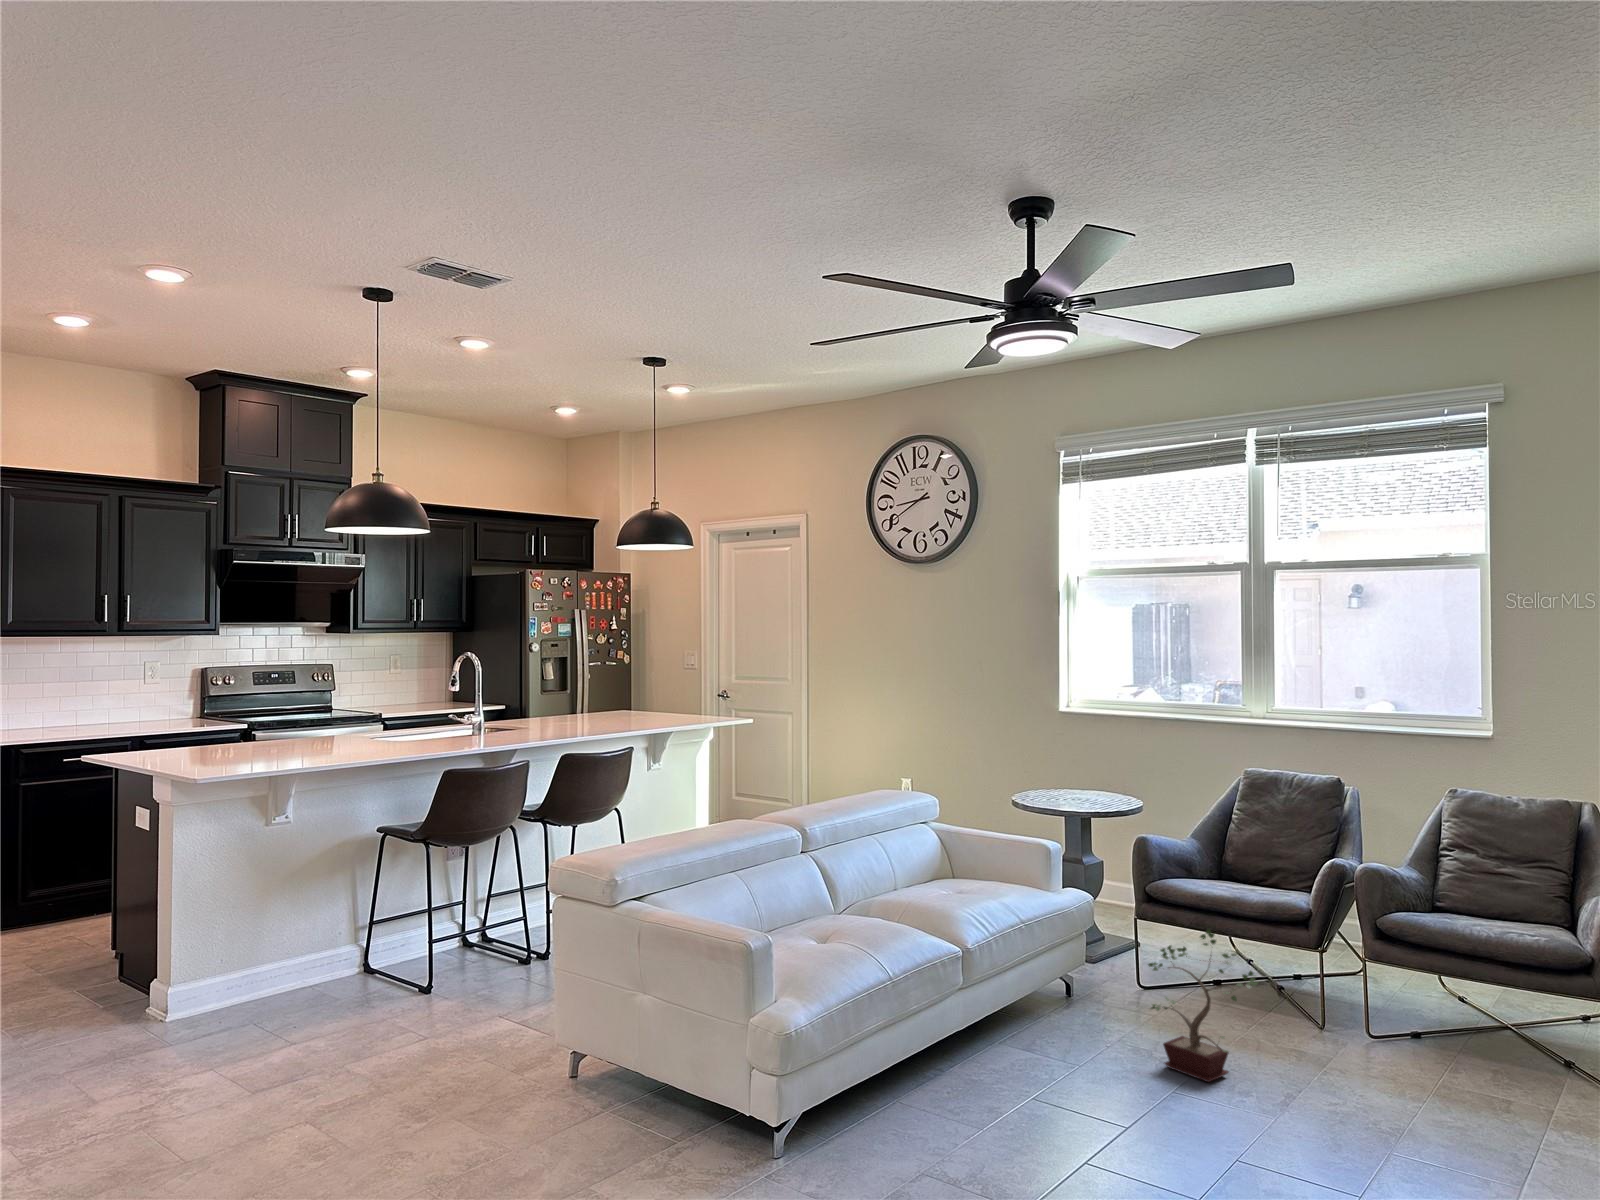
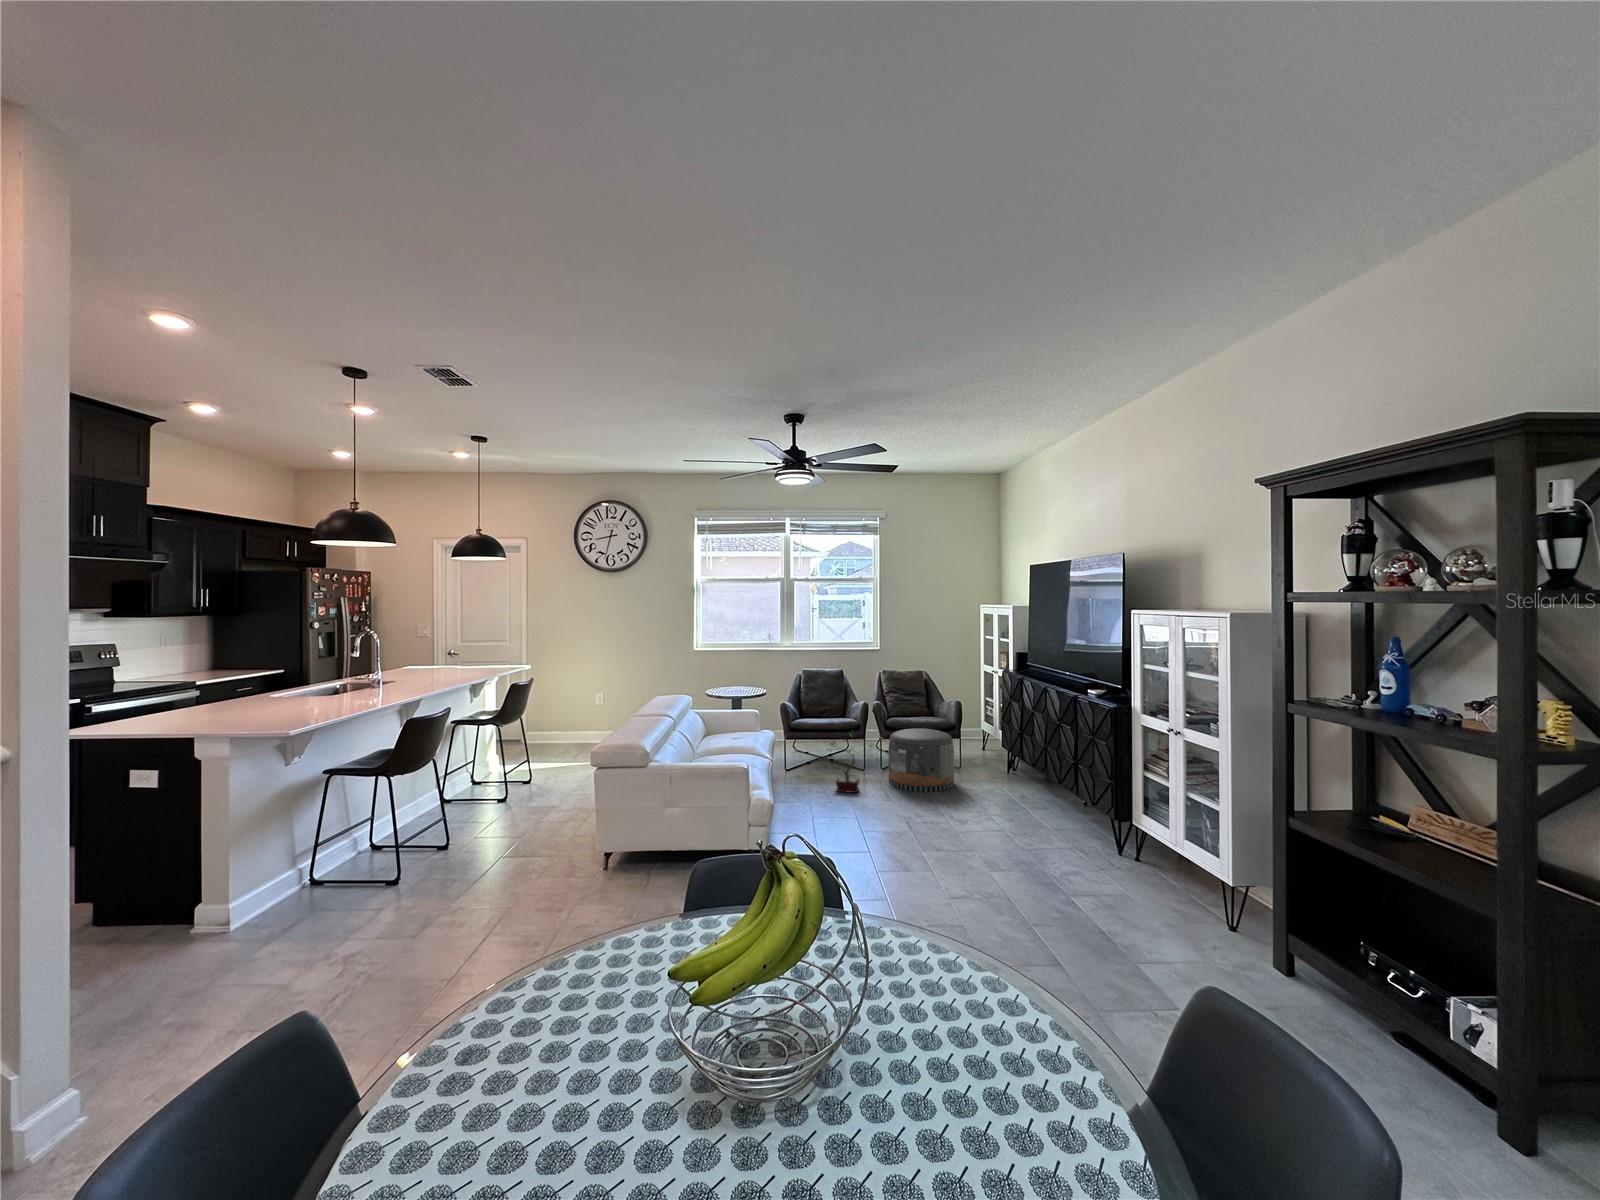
pouf: none [1330,951,1525,1139] -> present [889,728,954,792]

